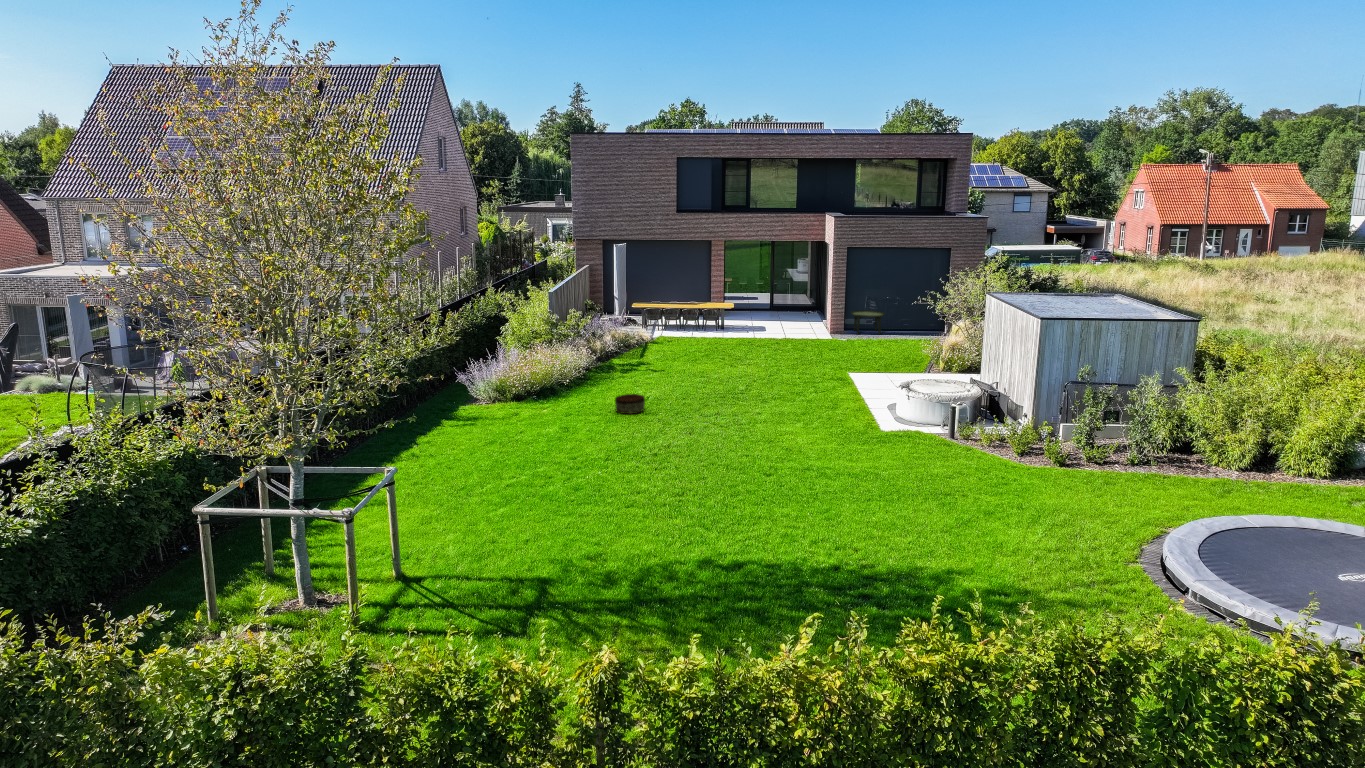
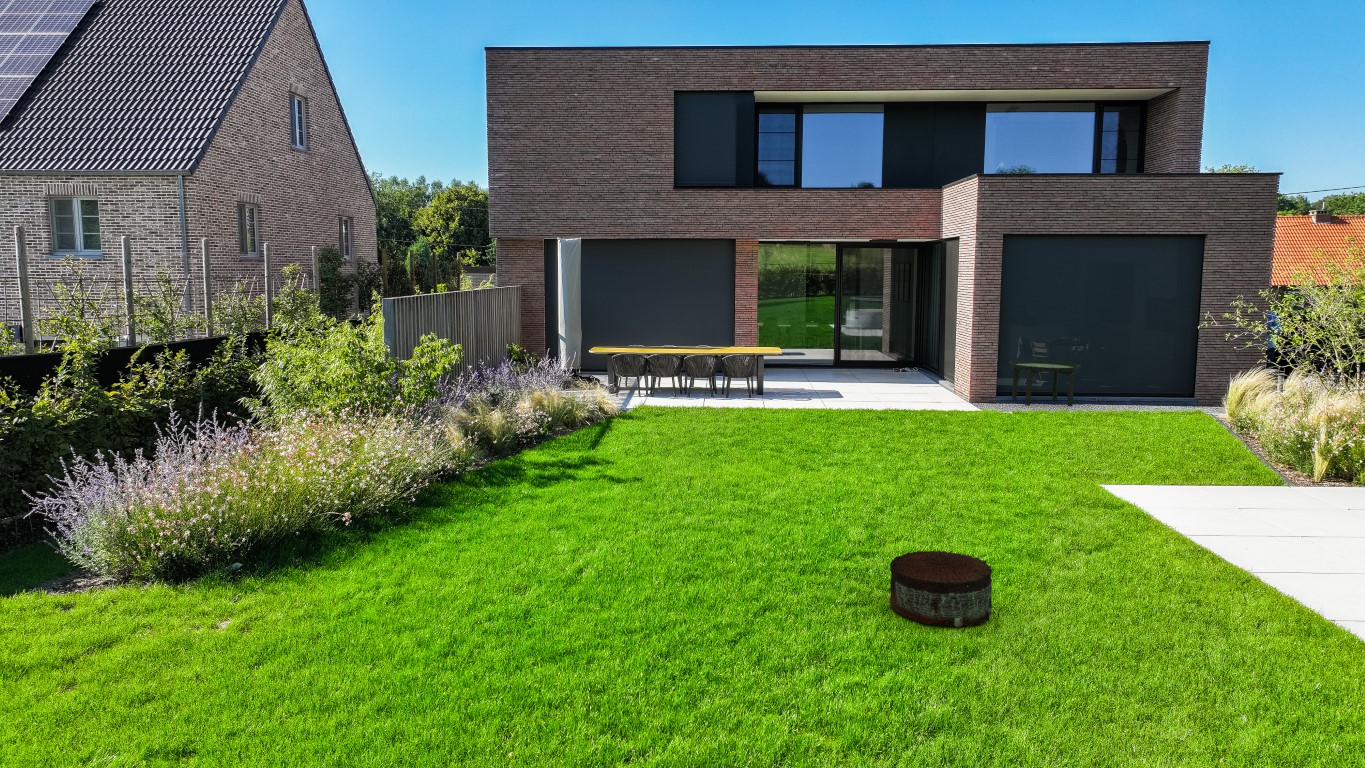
pouf: present [615,394,645,414] -> present [889,551,992,627]

